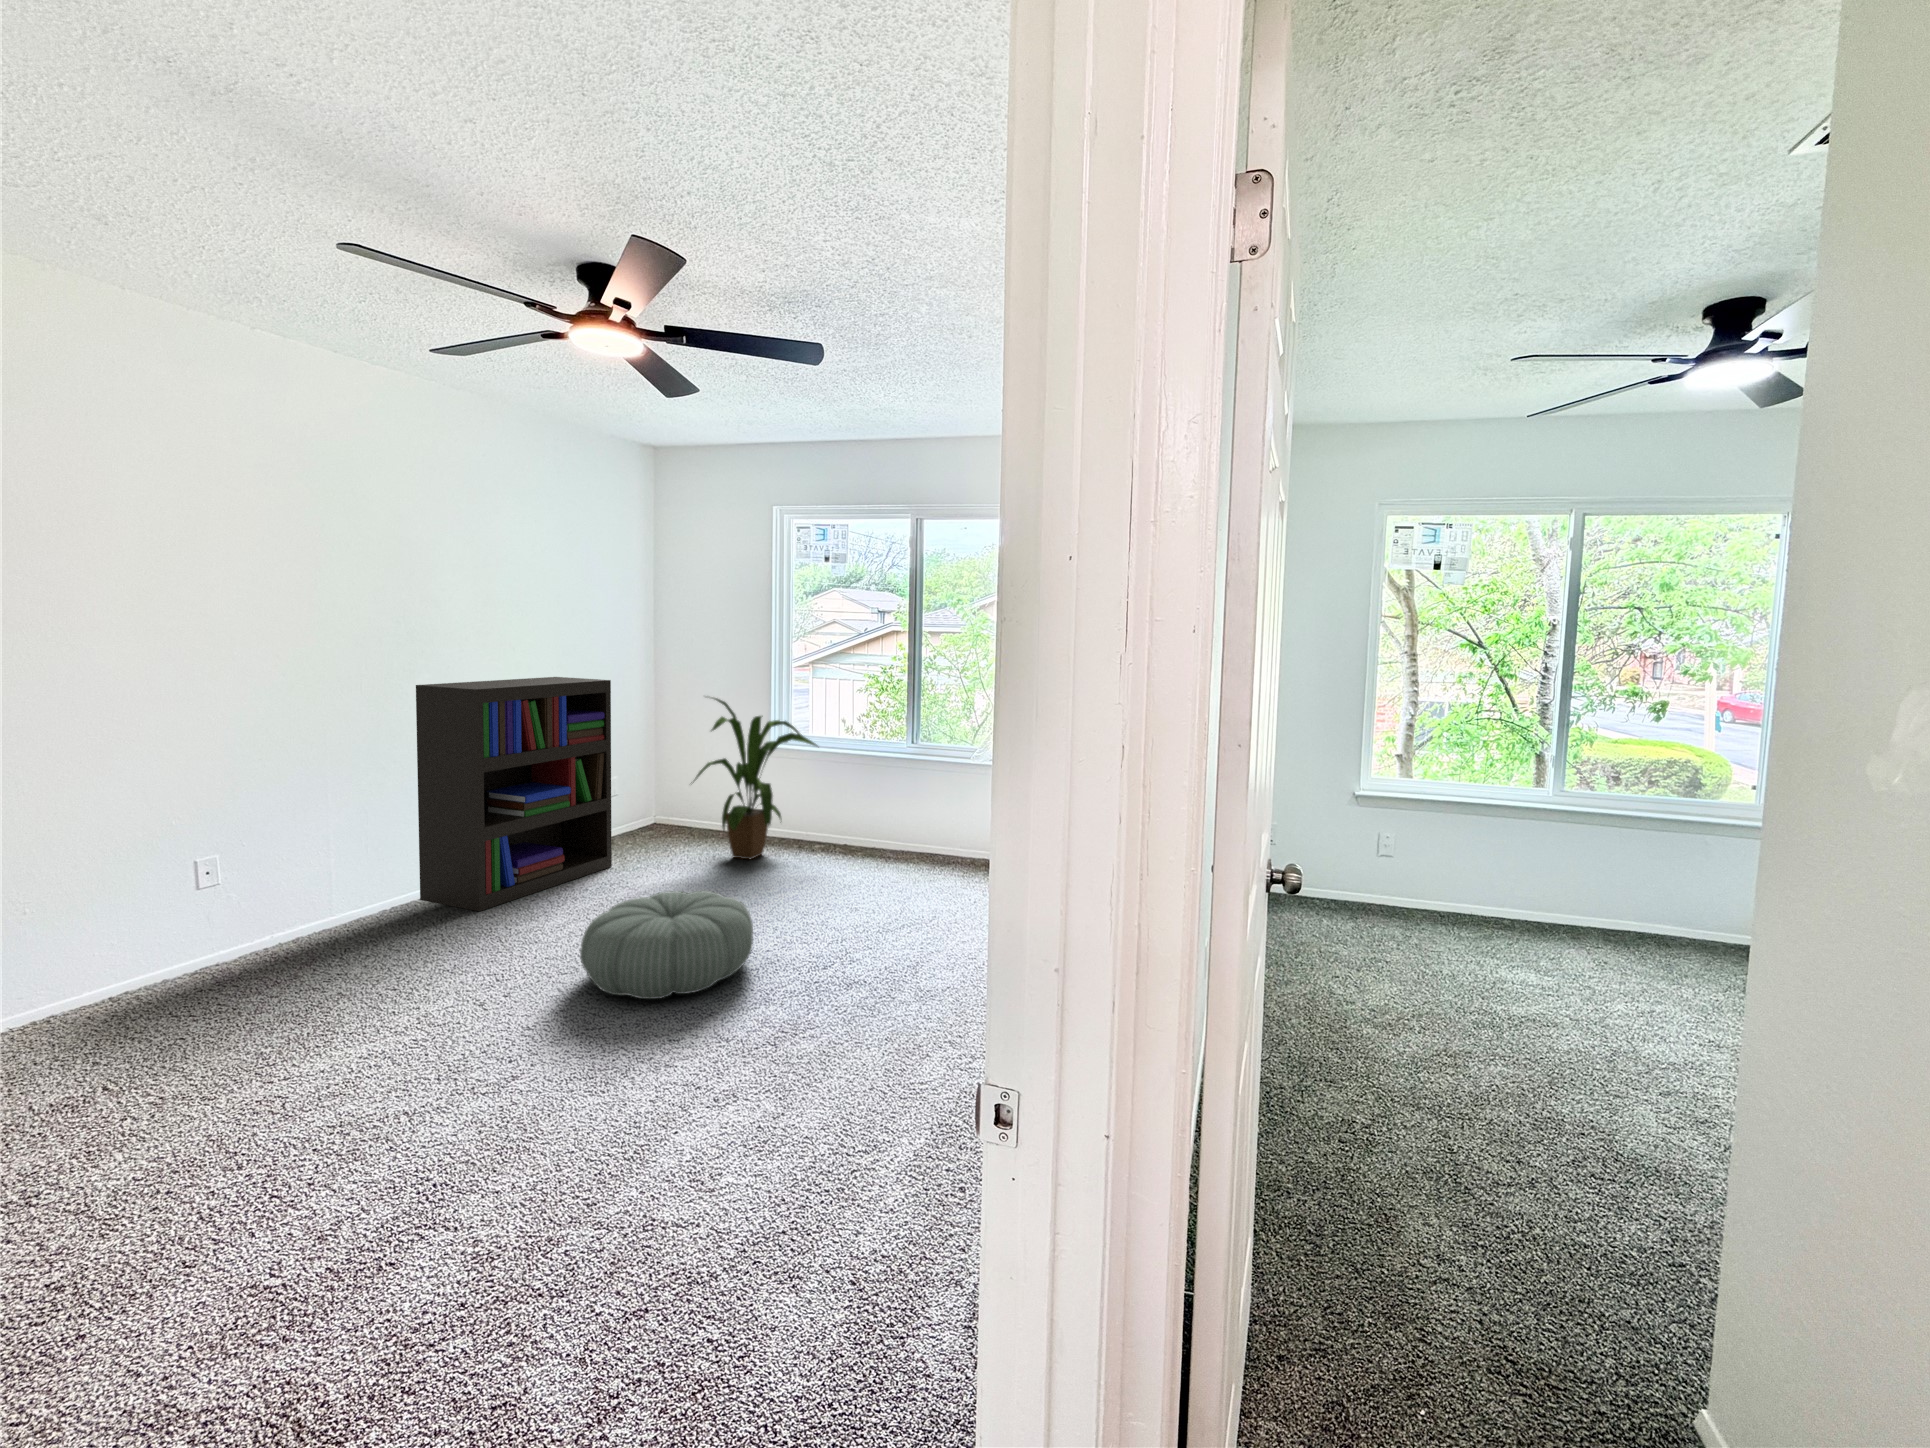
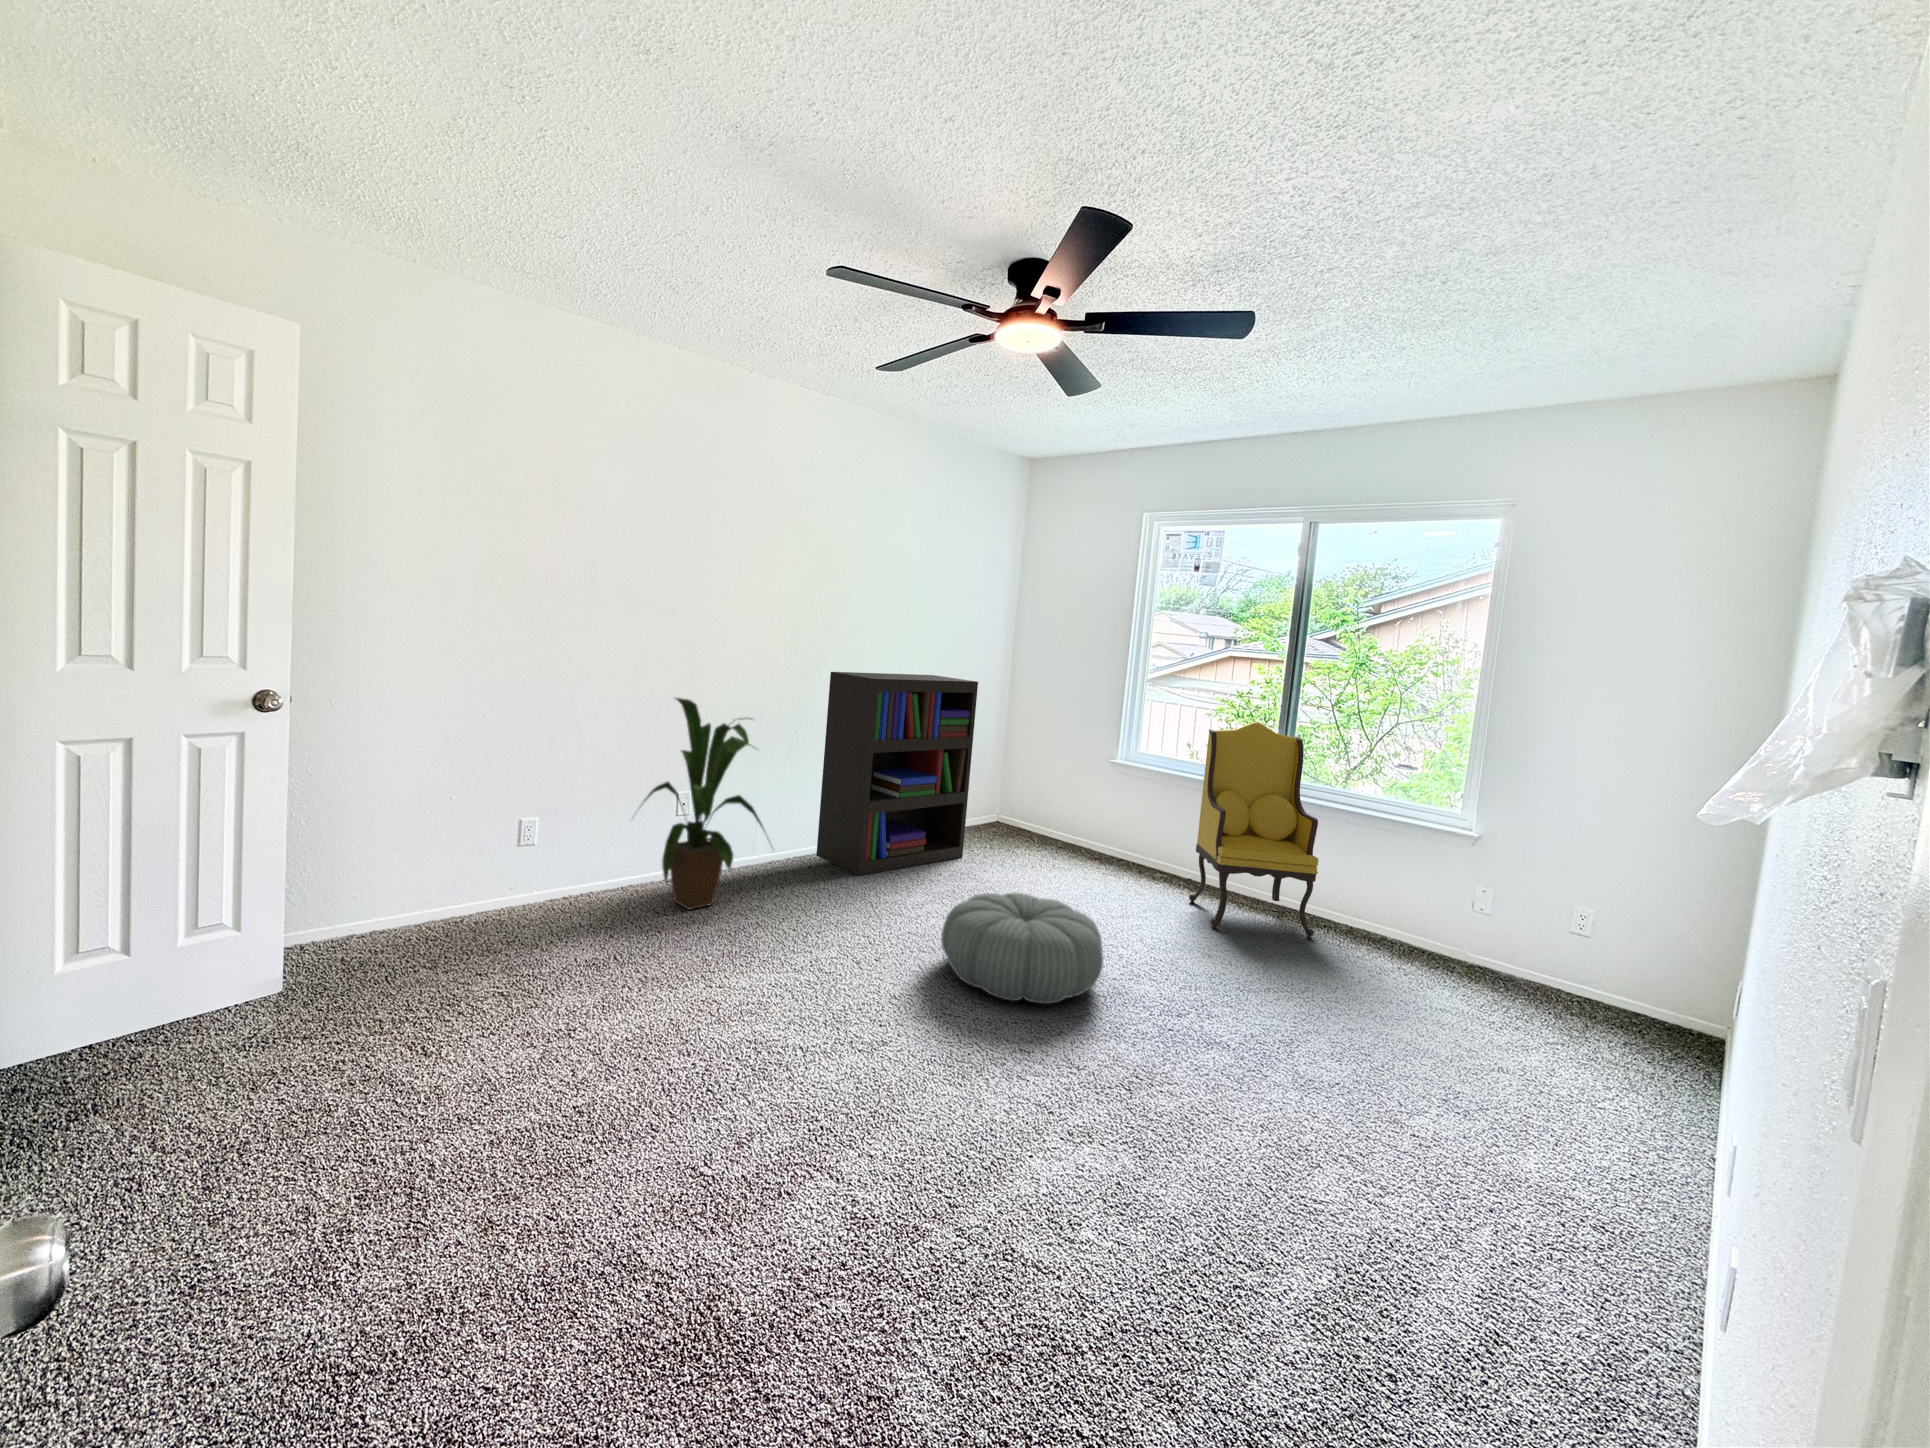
armchair: none [844,694,947,885] -> present [1189,722,1318,939]
house plant: present [693,698,817,859] -> present [644,698,772,910]

